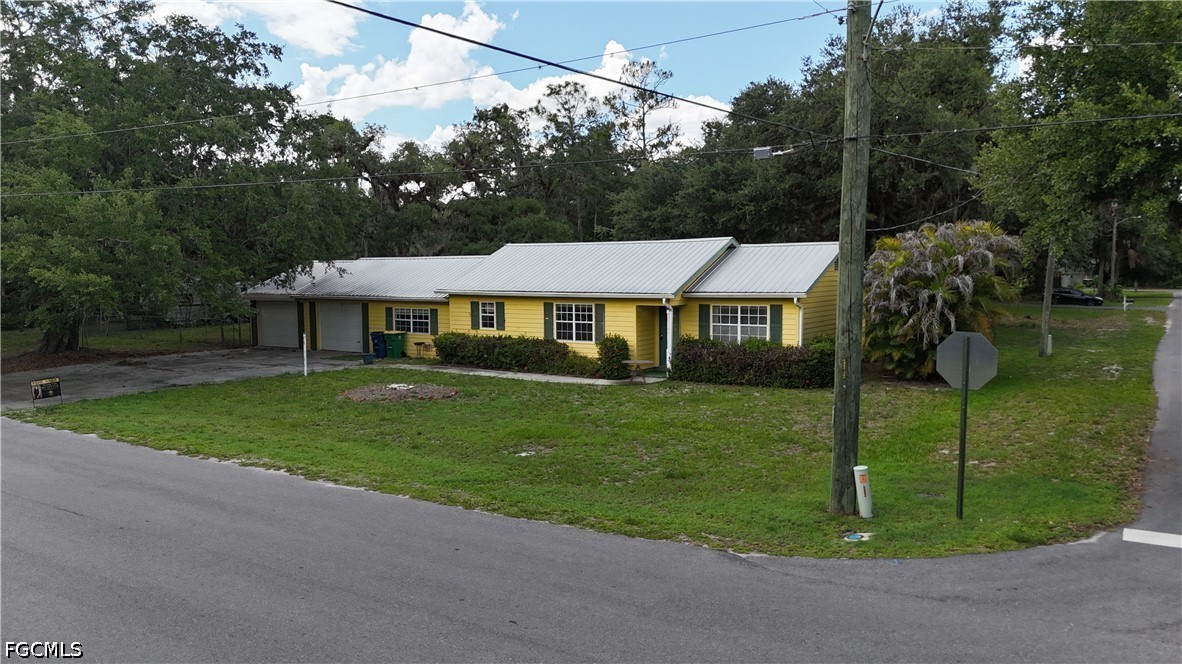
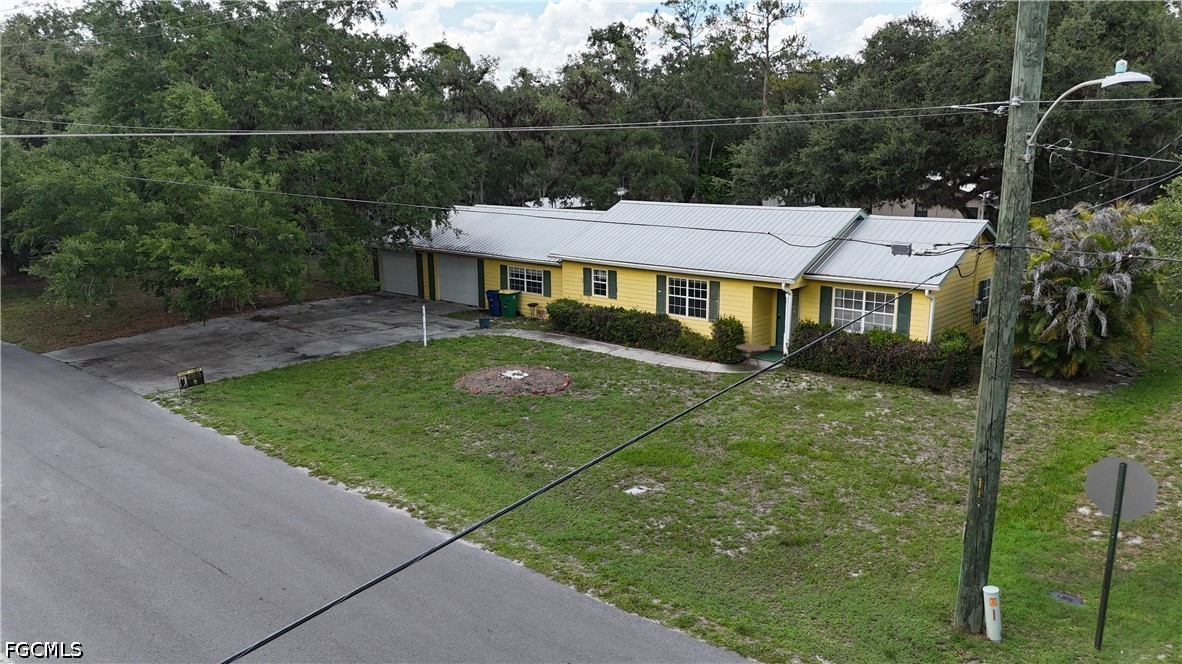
lounge chair: none [797,353,824,394] -> present [924,351,954,393]

